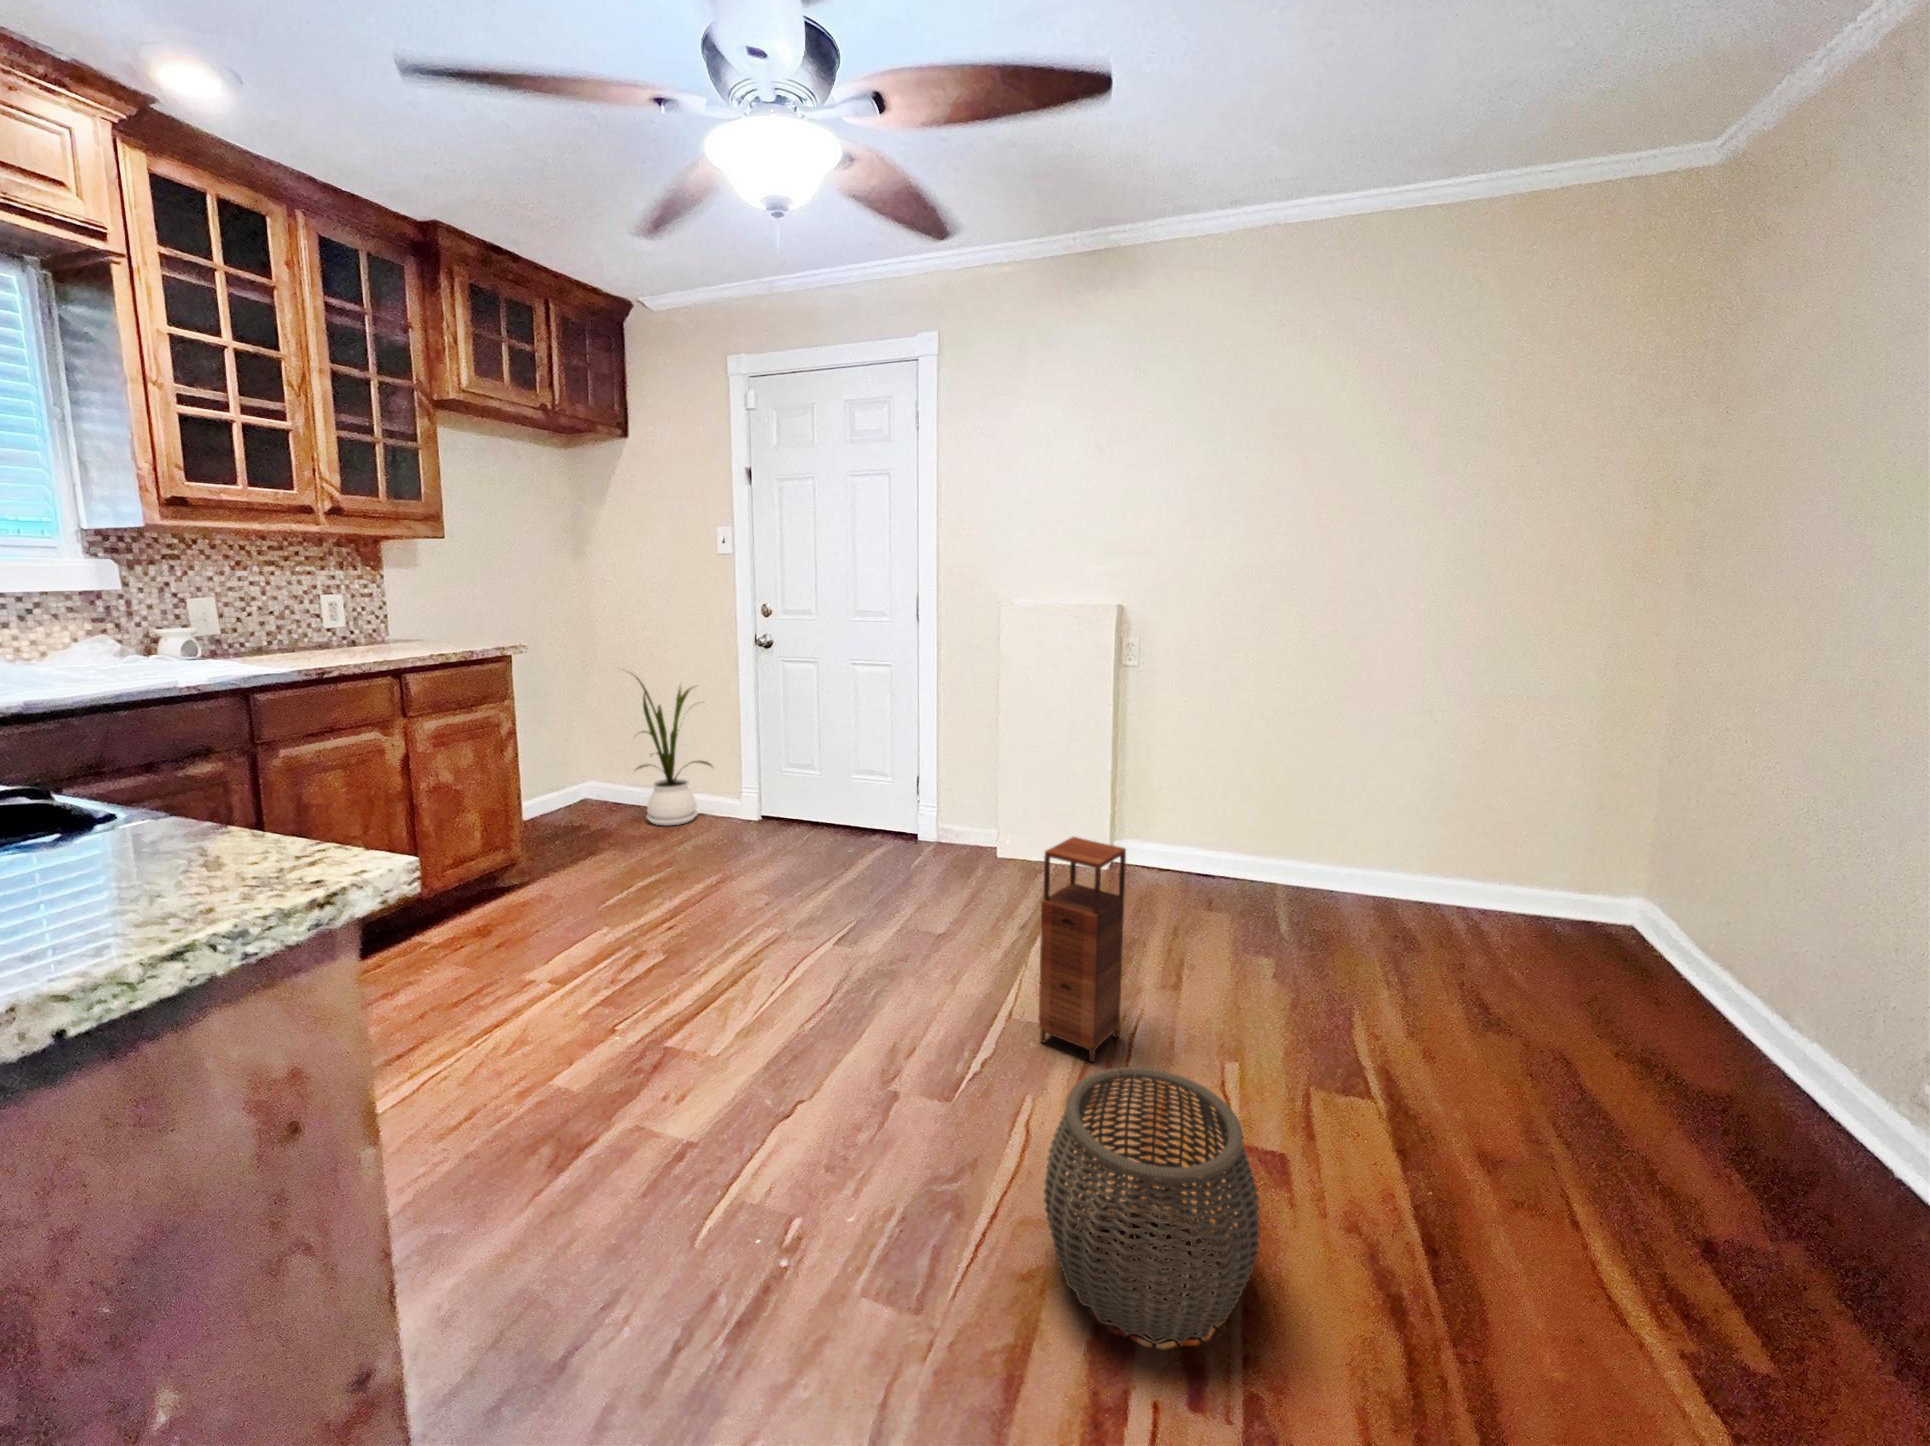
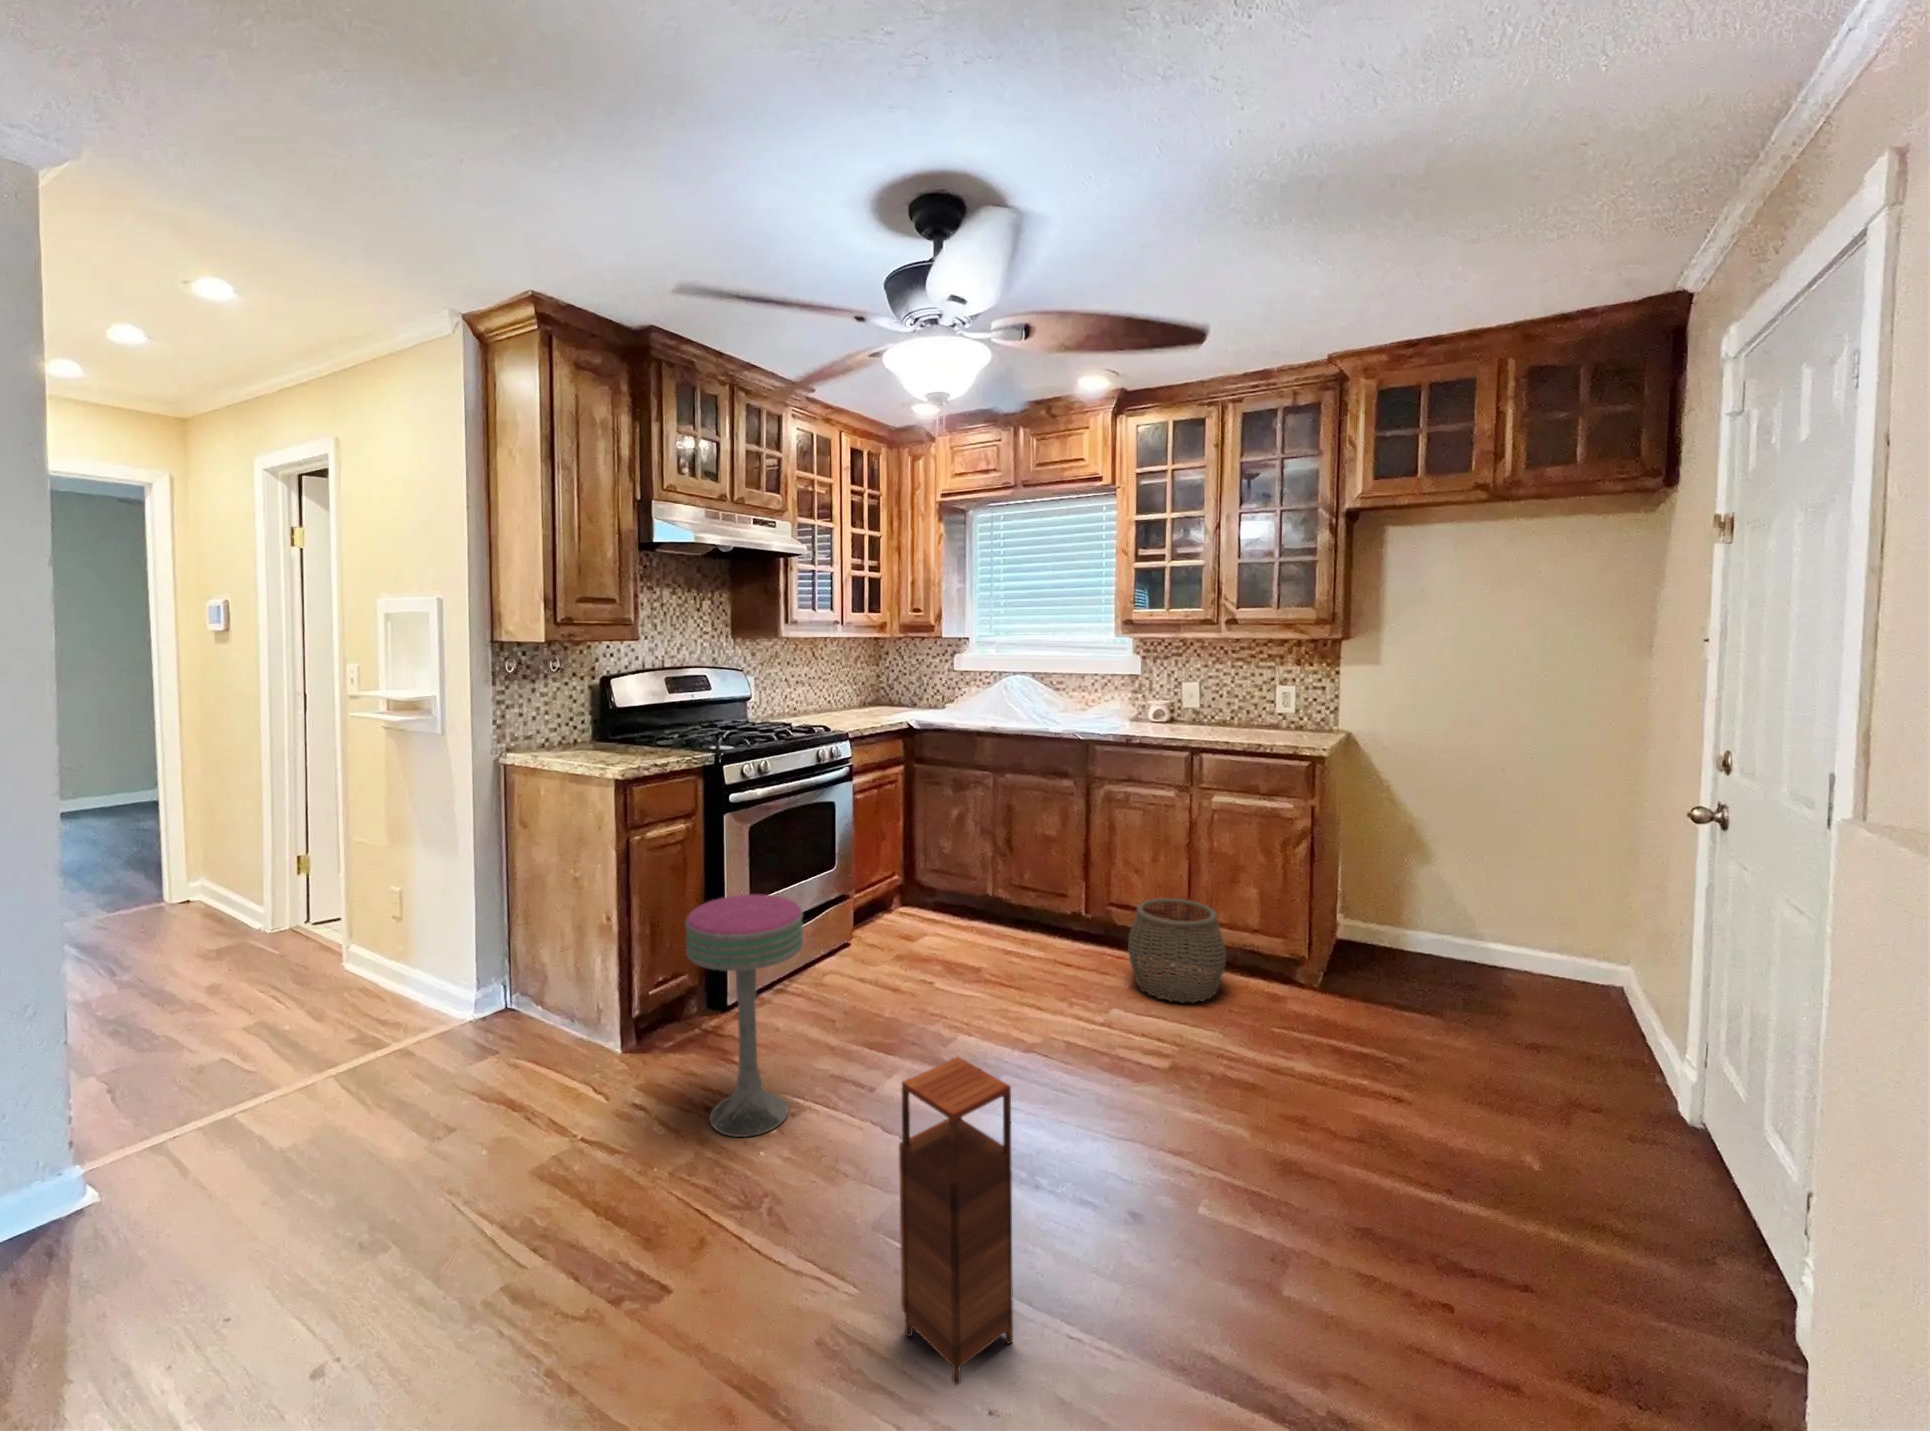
house plant: present [636,677,712,825] -> none [1527,807,1659,1050]
bar stool: none [677,911,875,1319] -> present [685,894,803,1137]
woven basket: present [1044,1067,1260,1344] -> present [1128,898,1226,1003]

